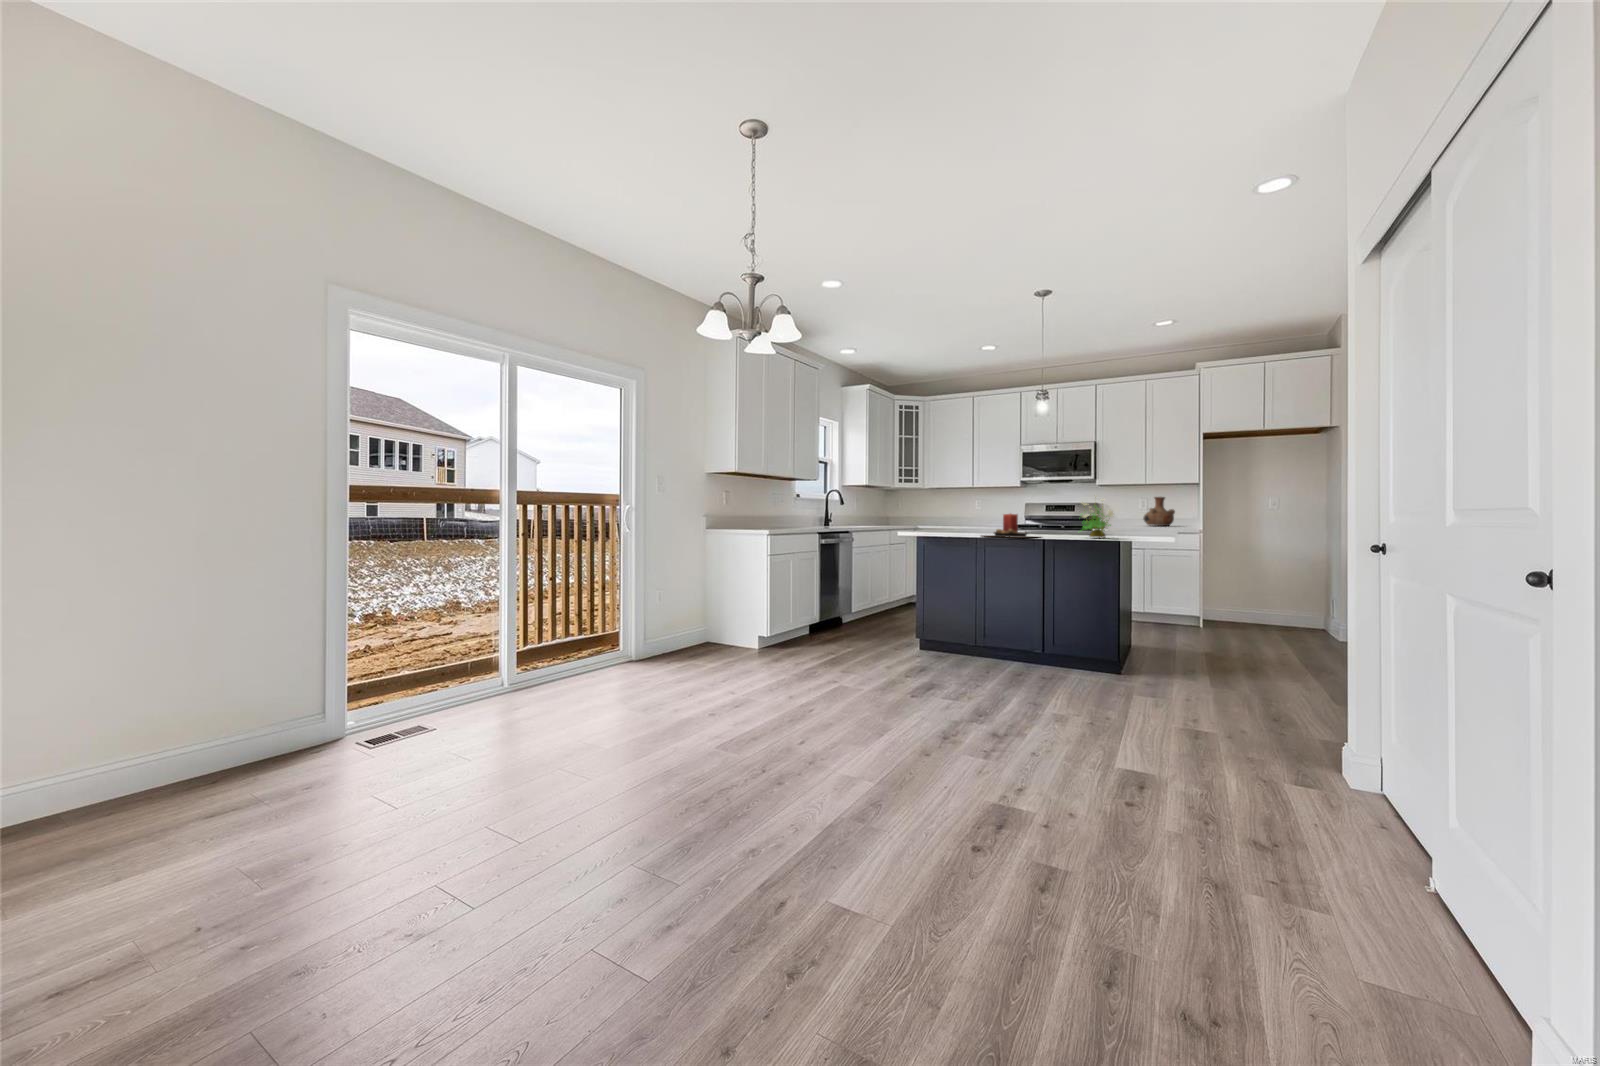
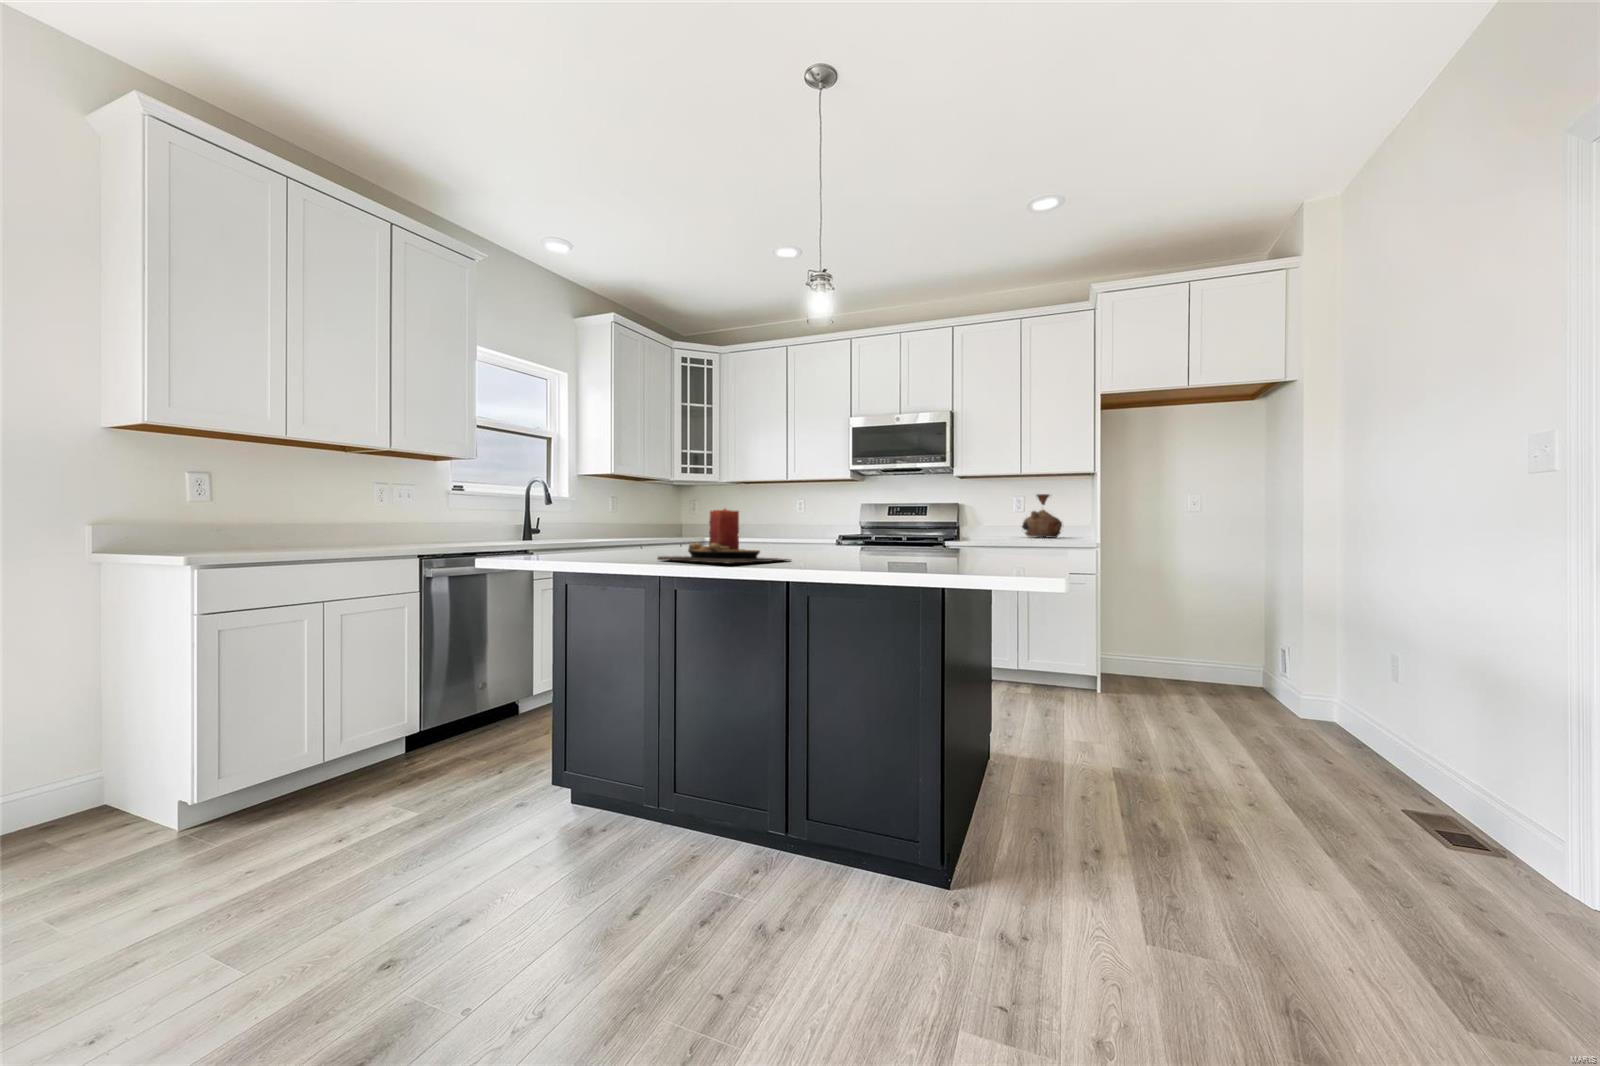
potted plant: present [1081,499,1113,538] -> none [861,468,934,563]

